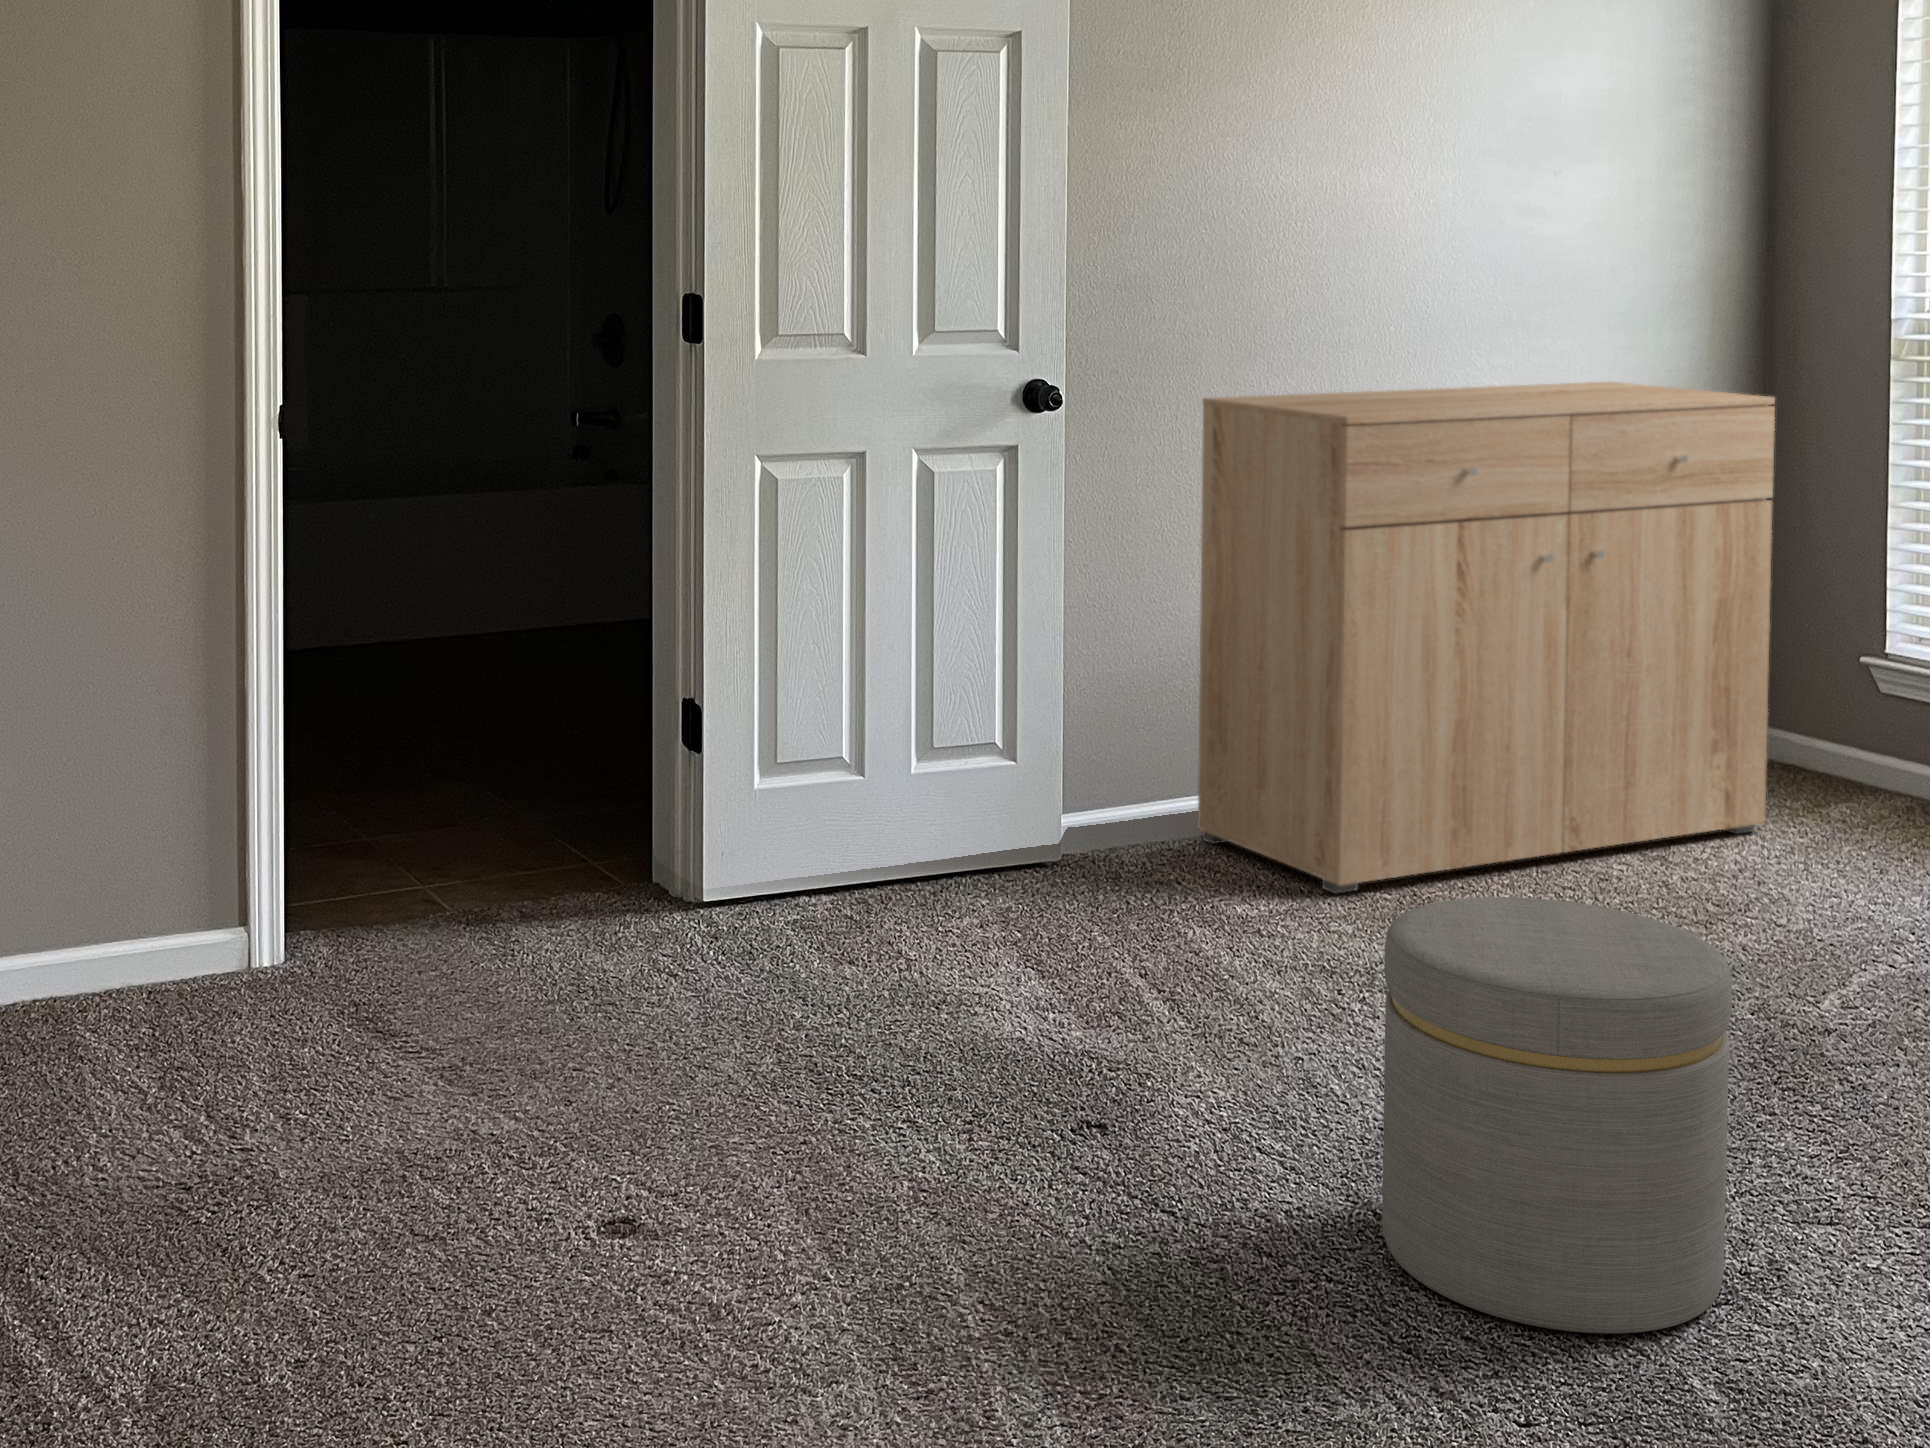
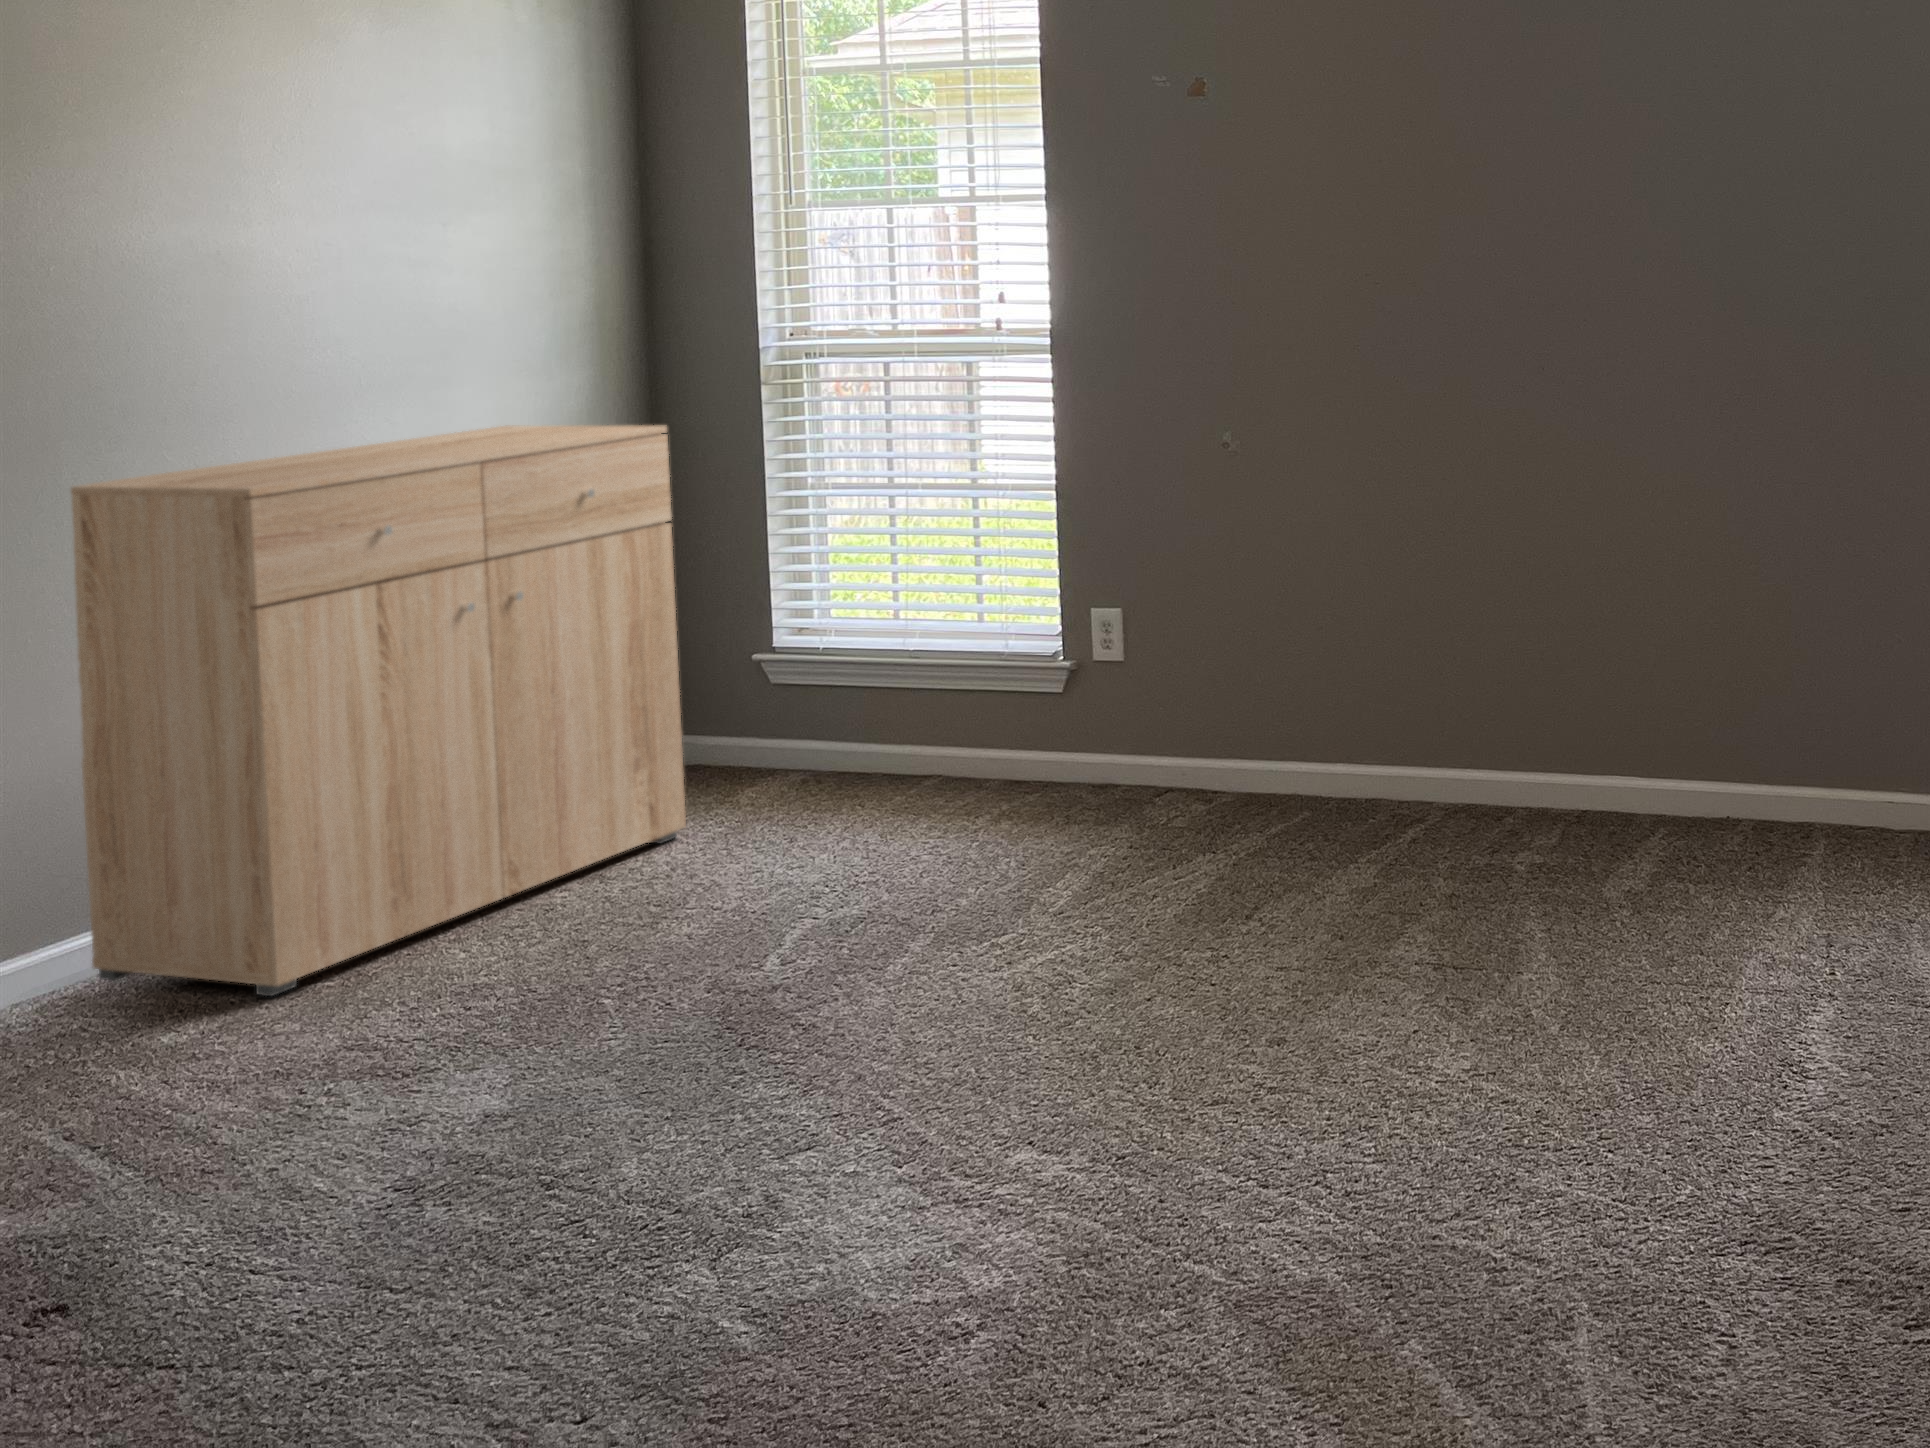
ottoman: present [1382,897,1732,1333] -> none [389,923,733,1336]

